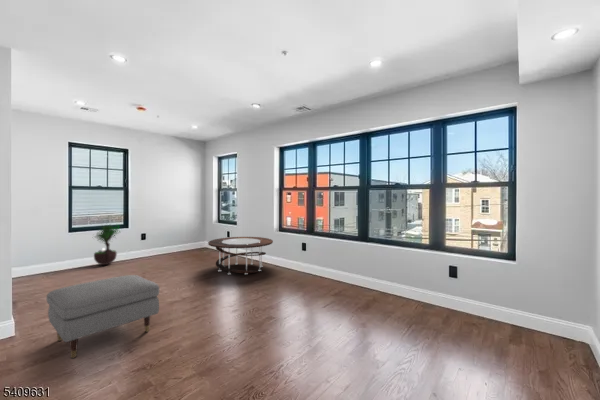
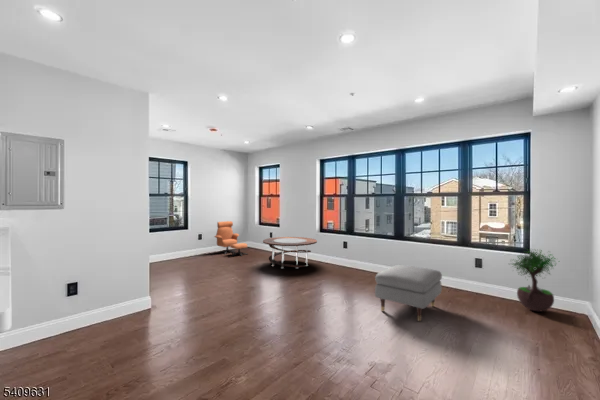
lounge chair: none [162,219,200,259] -> present [215,221,247,256]
potted tree: present [94,226,120,265] -> present [513,250,555,311]
ottoman: present [46,275,159,358] -> present [375,265,442,321]

